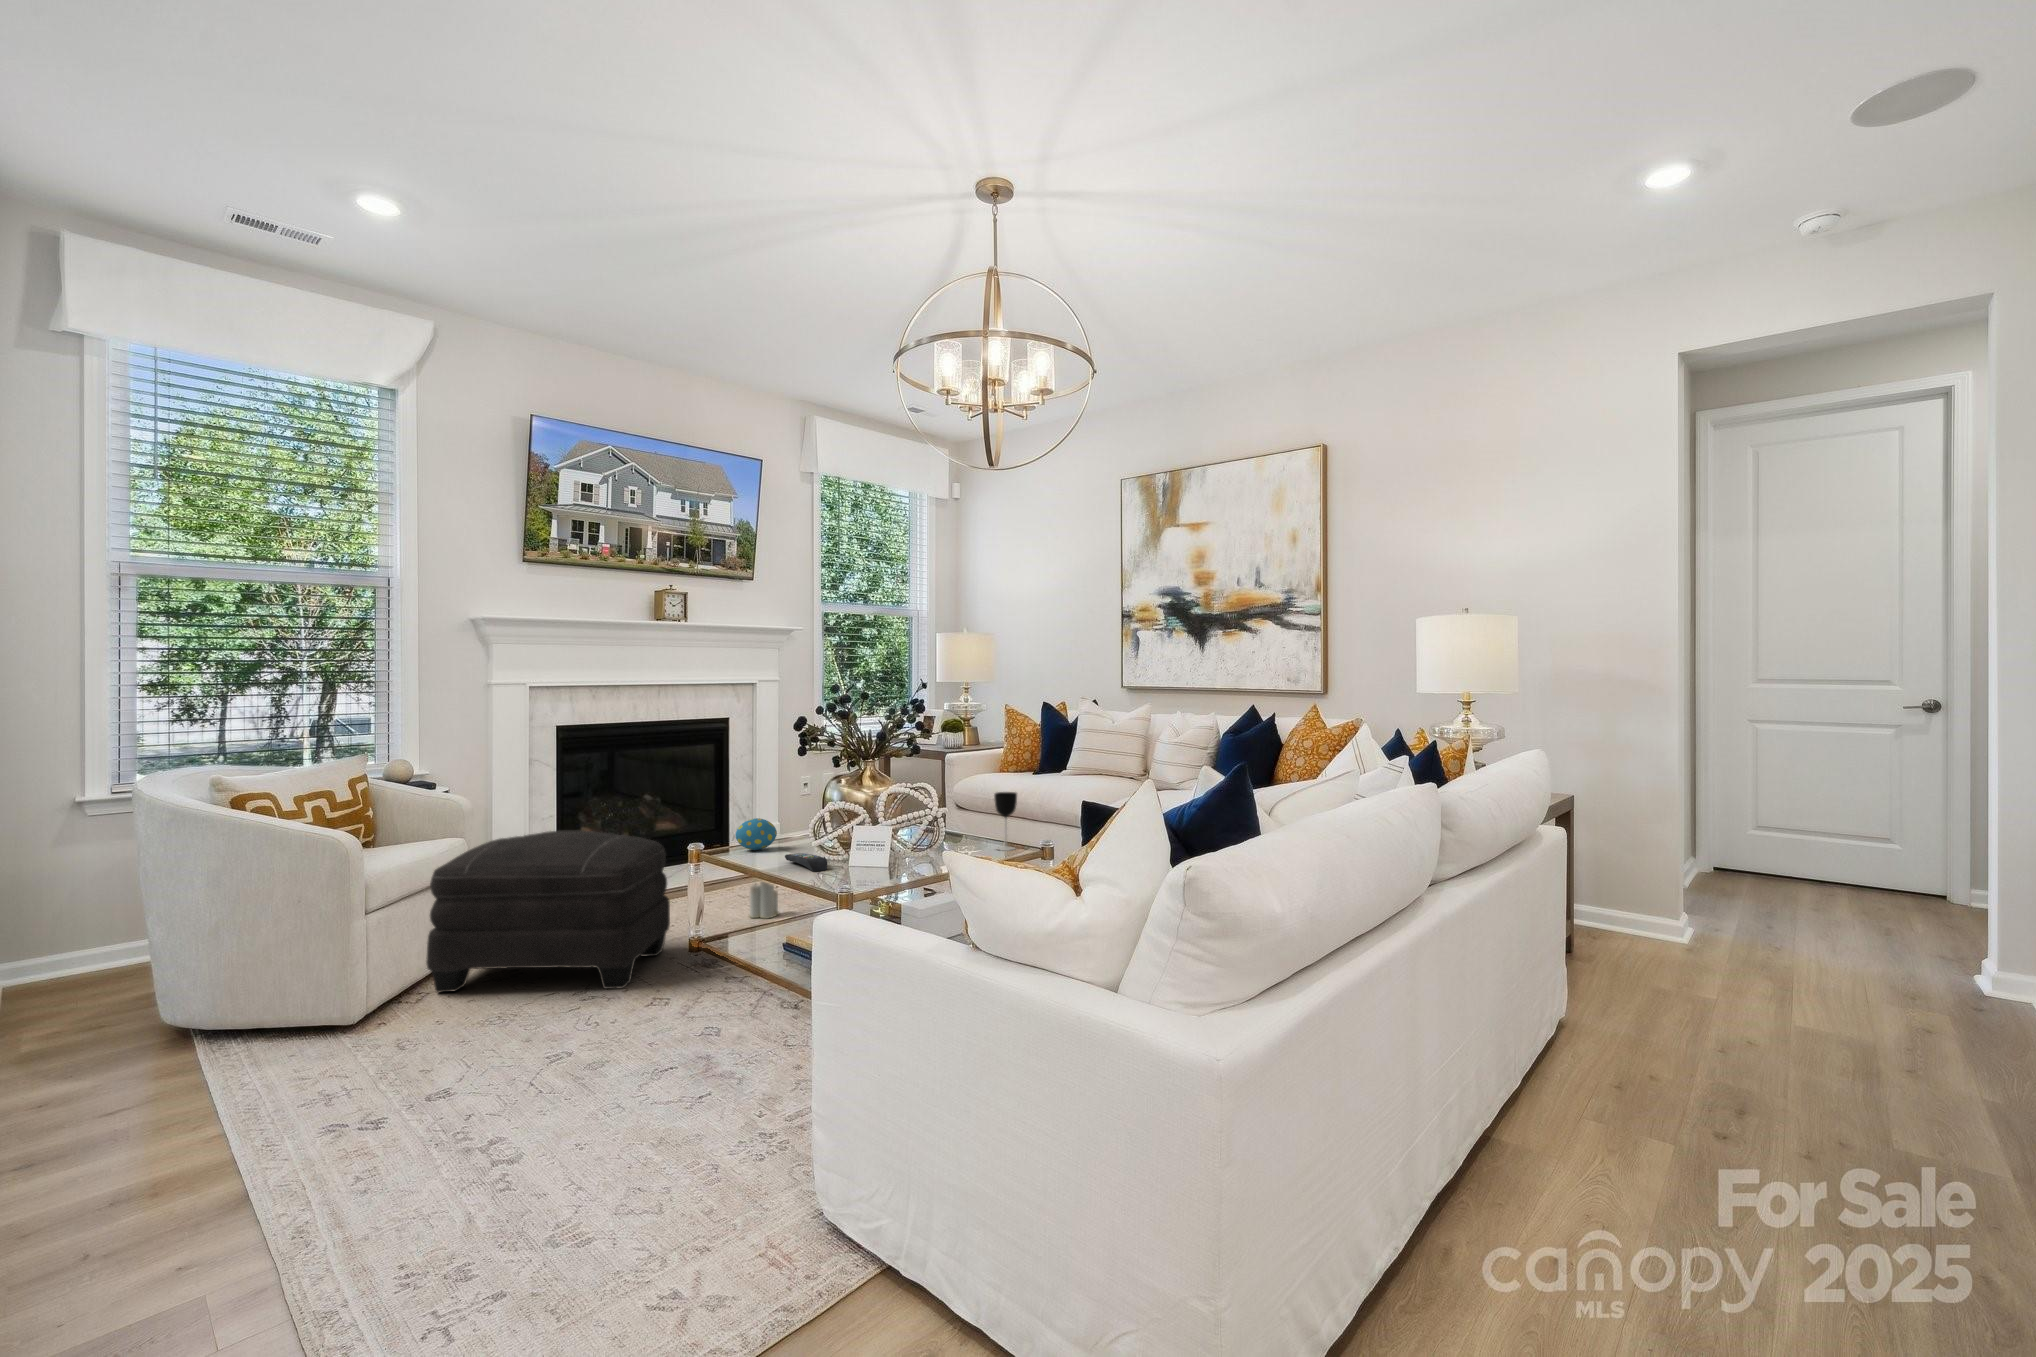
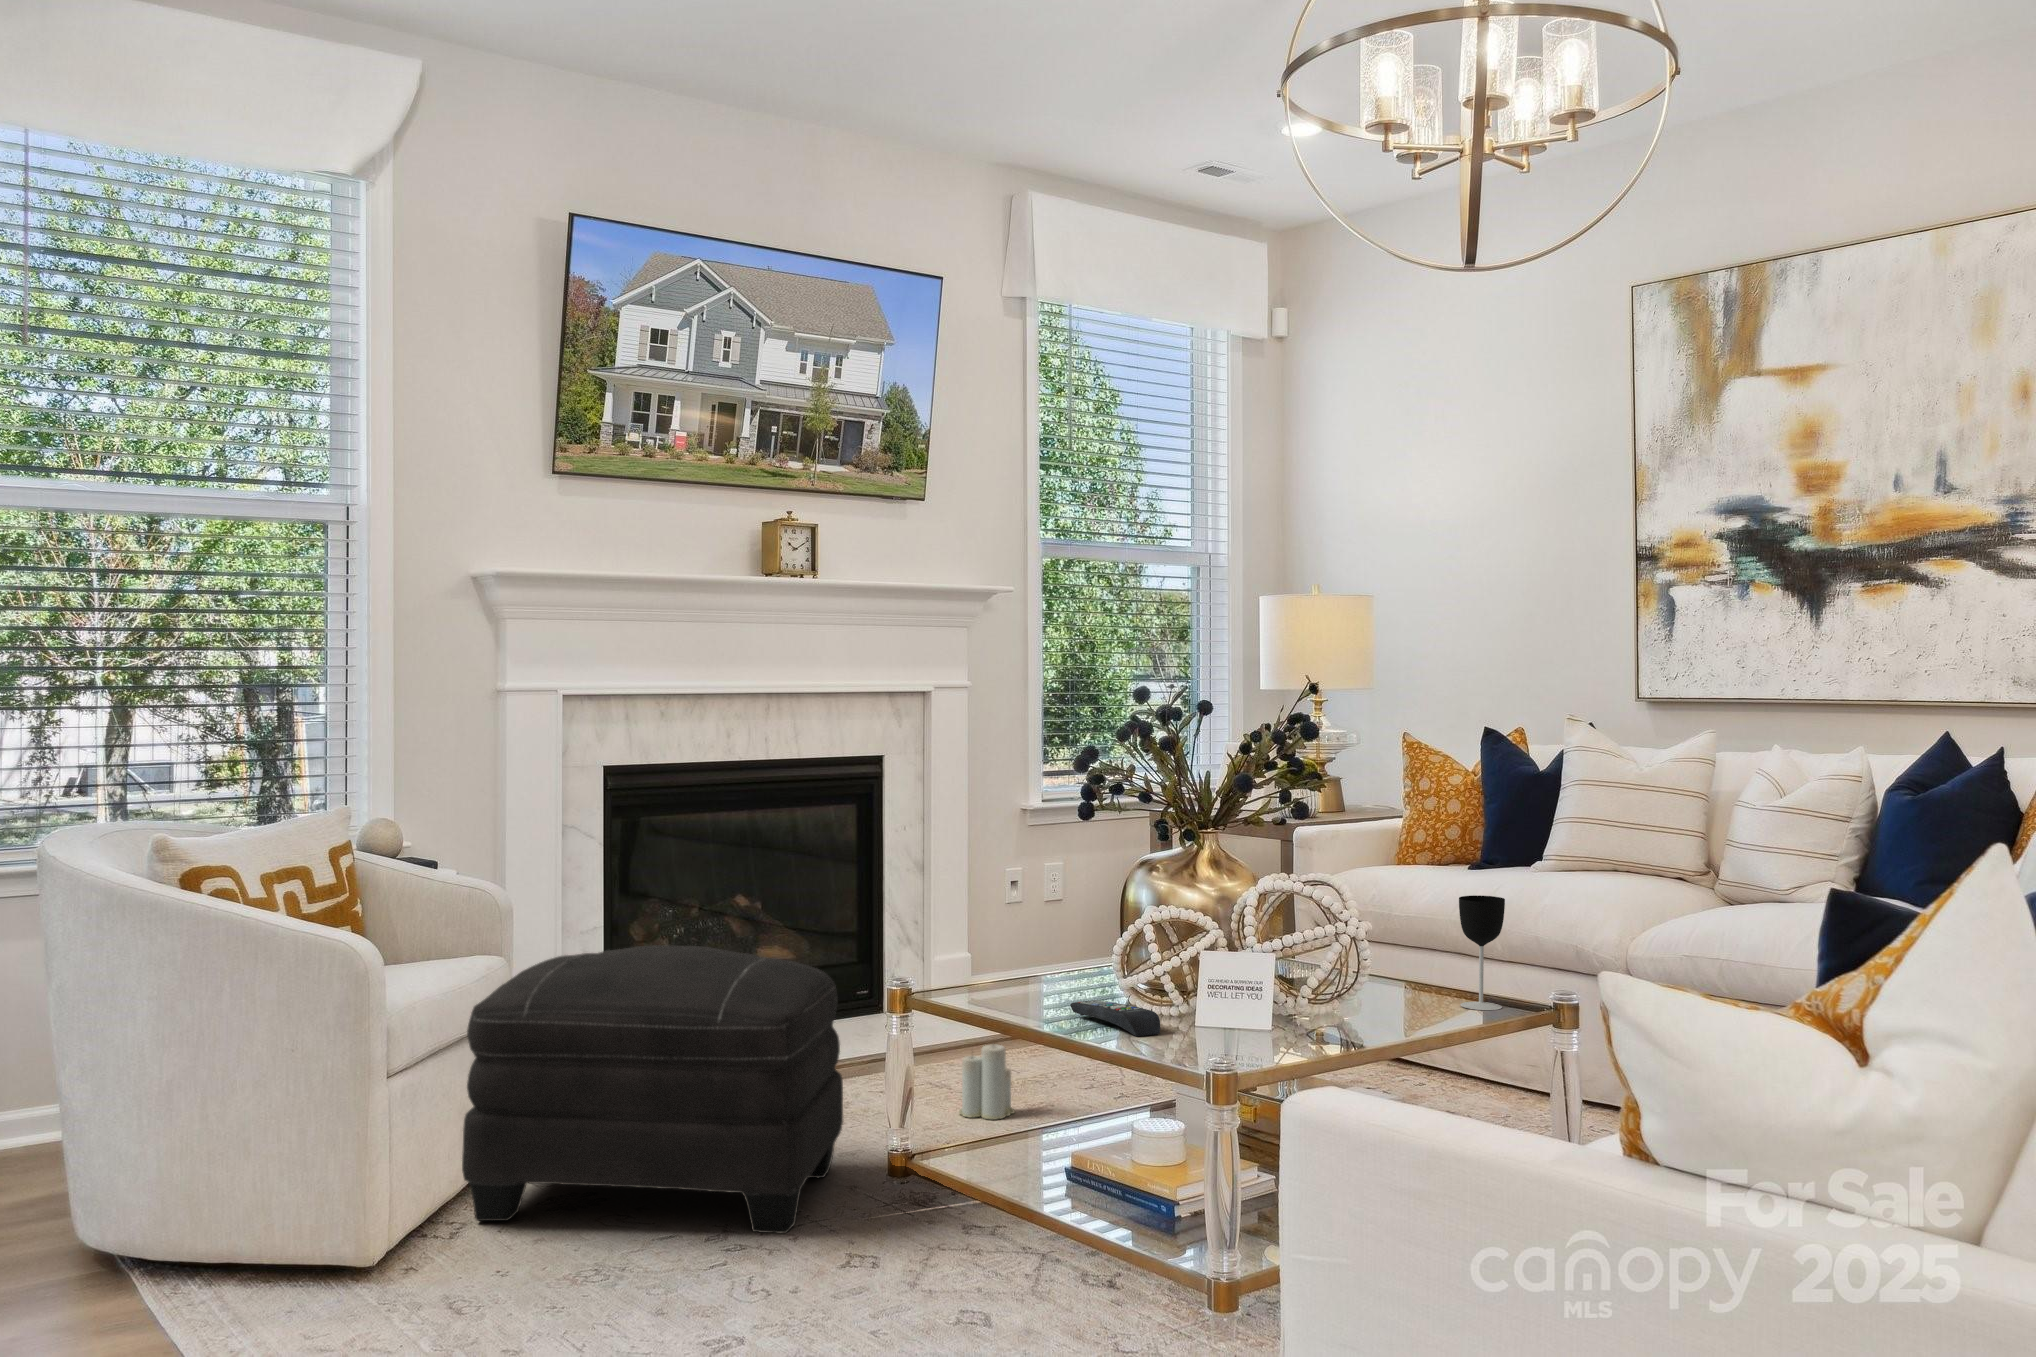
decorative egg: present [735,818,777,850] -> none [965,933,1037,992]

